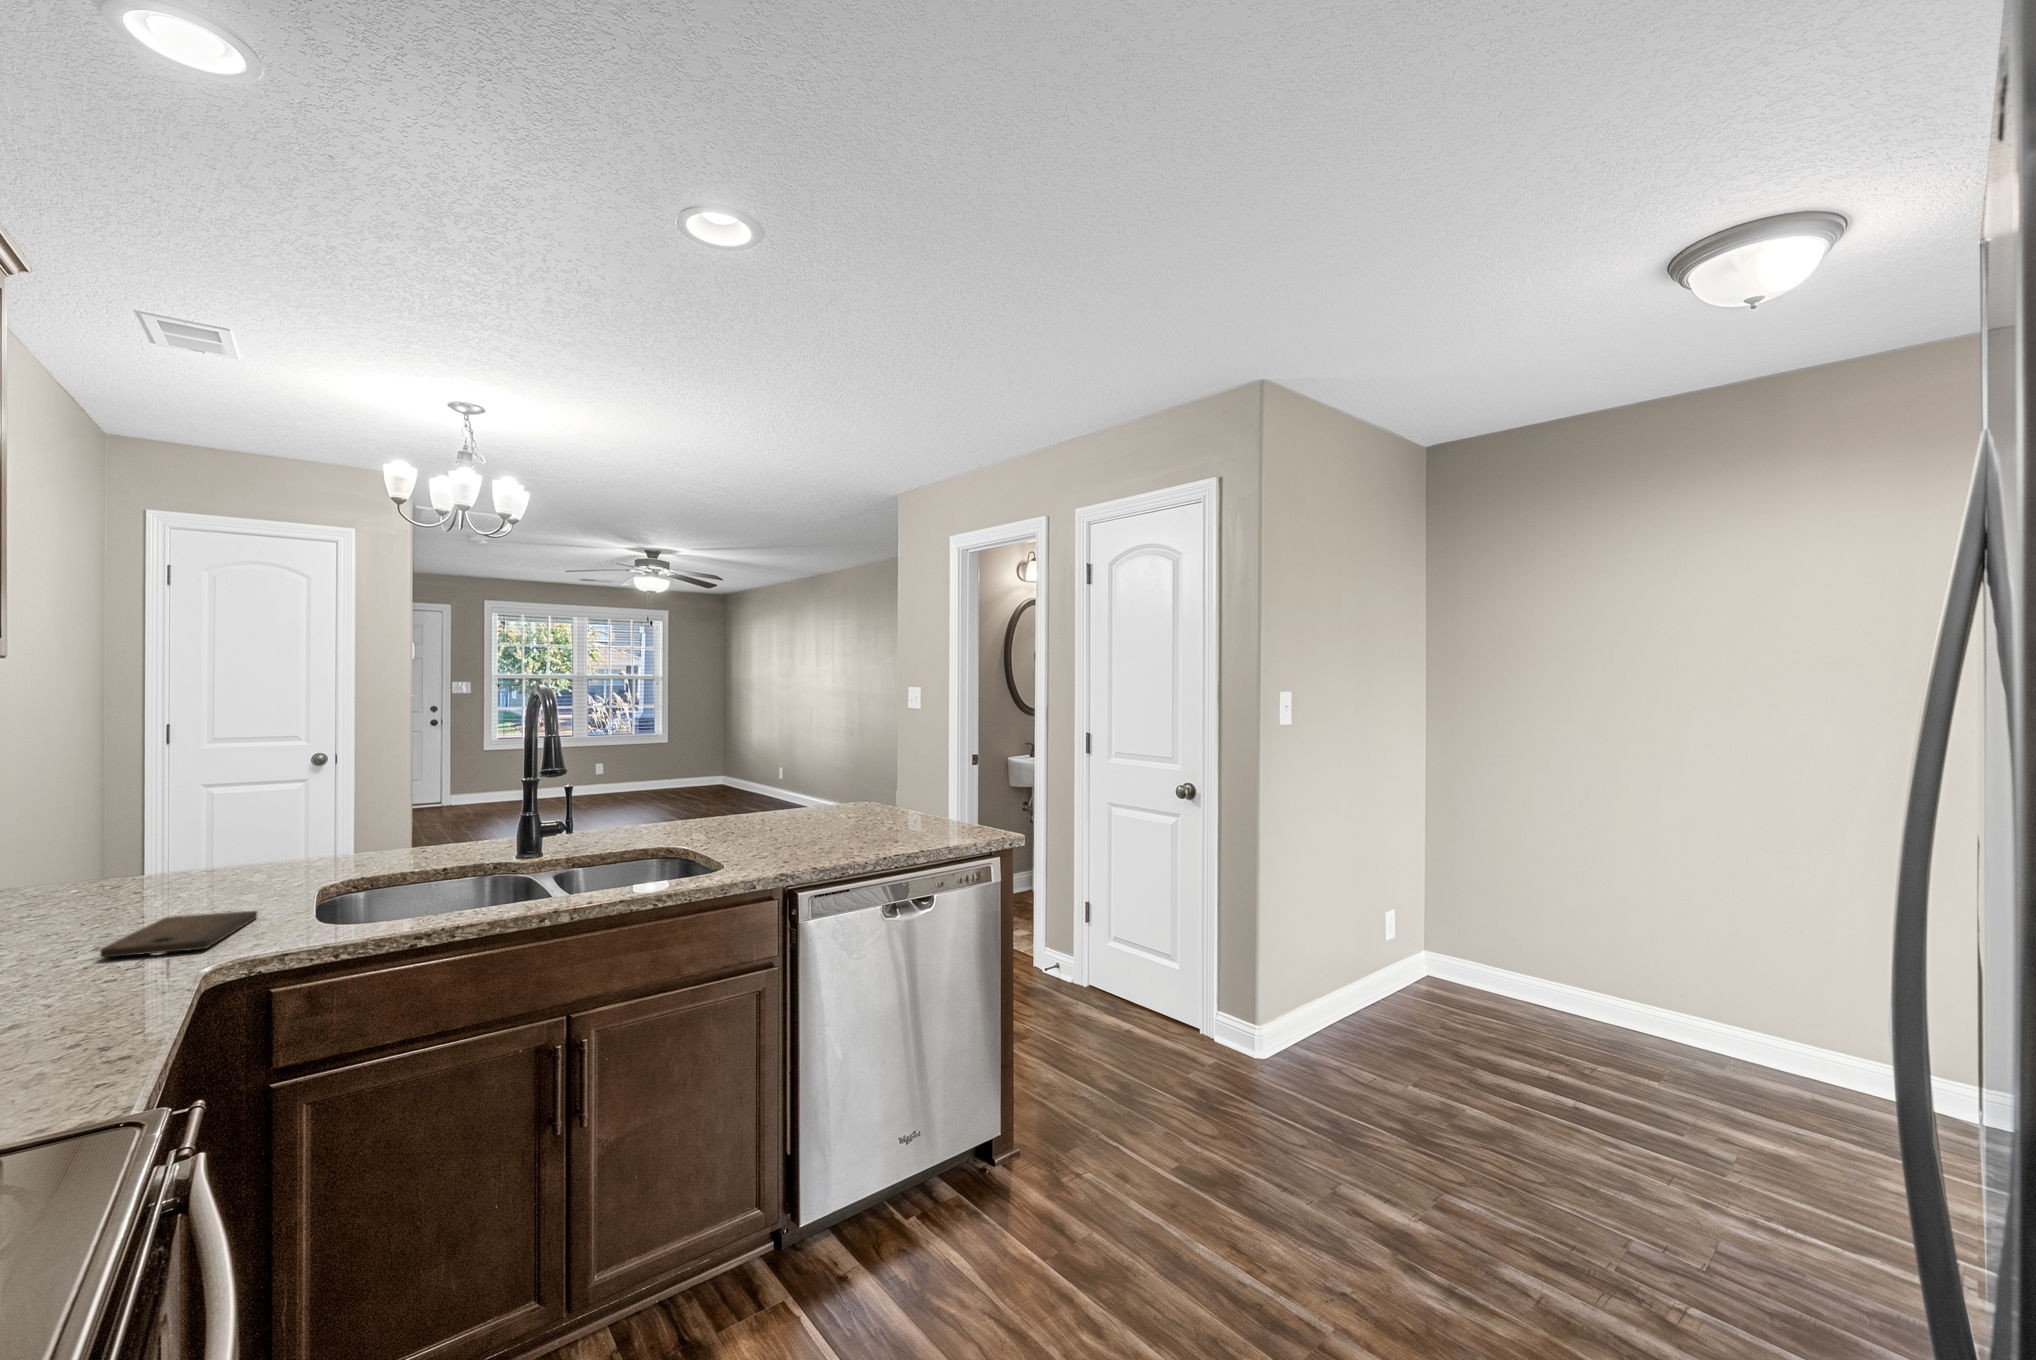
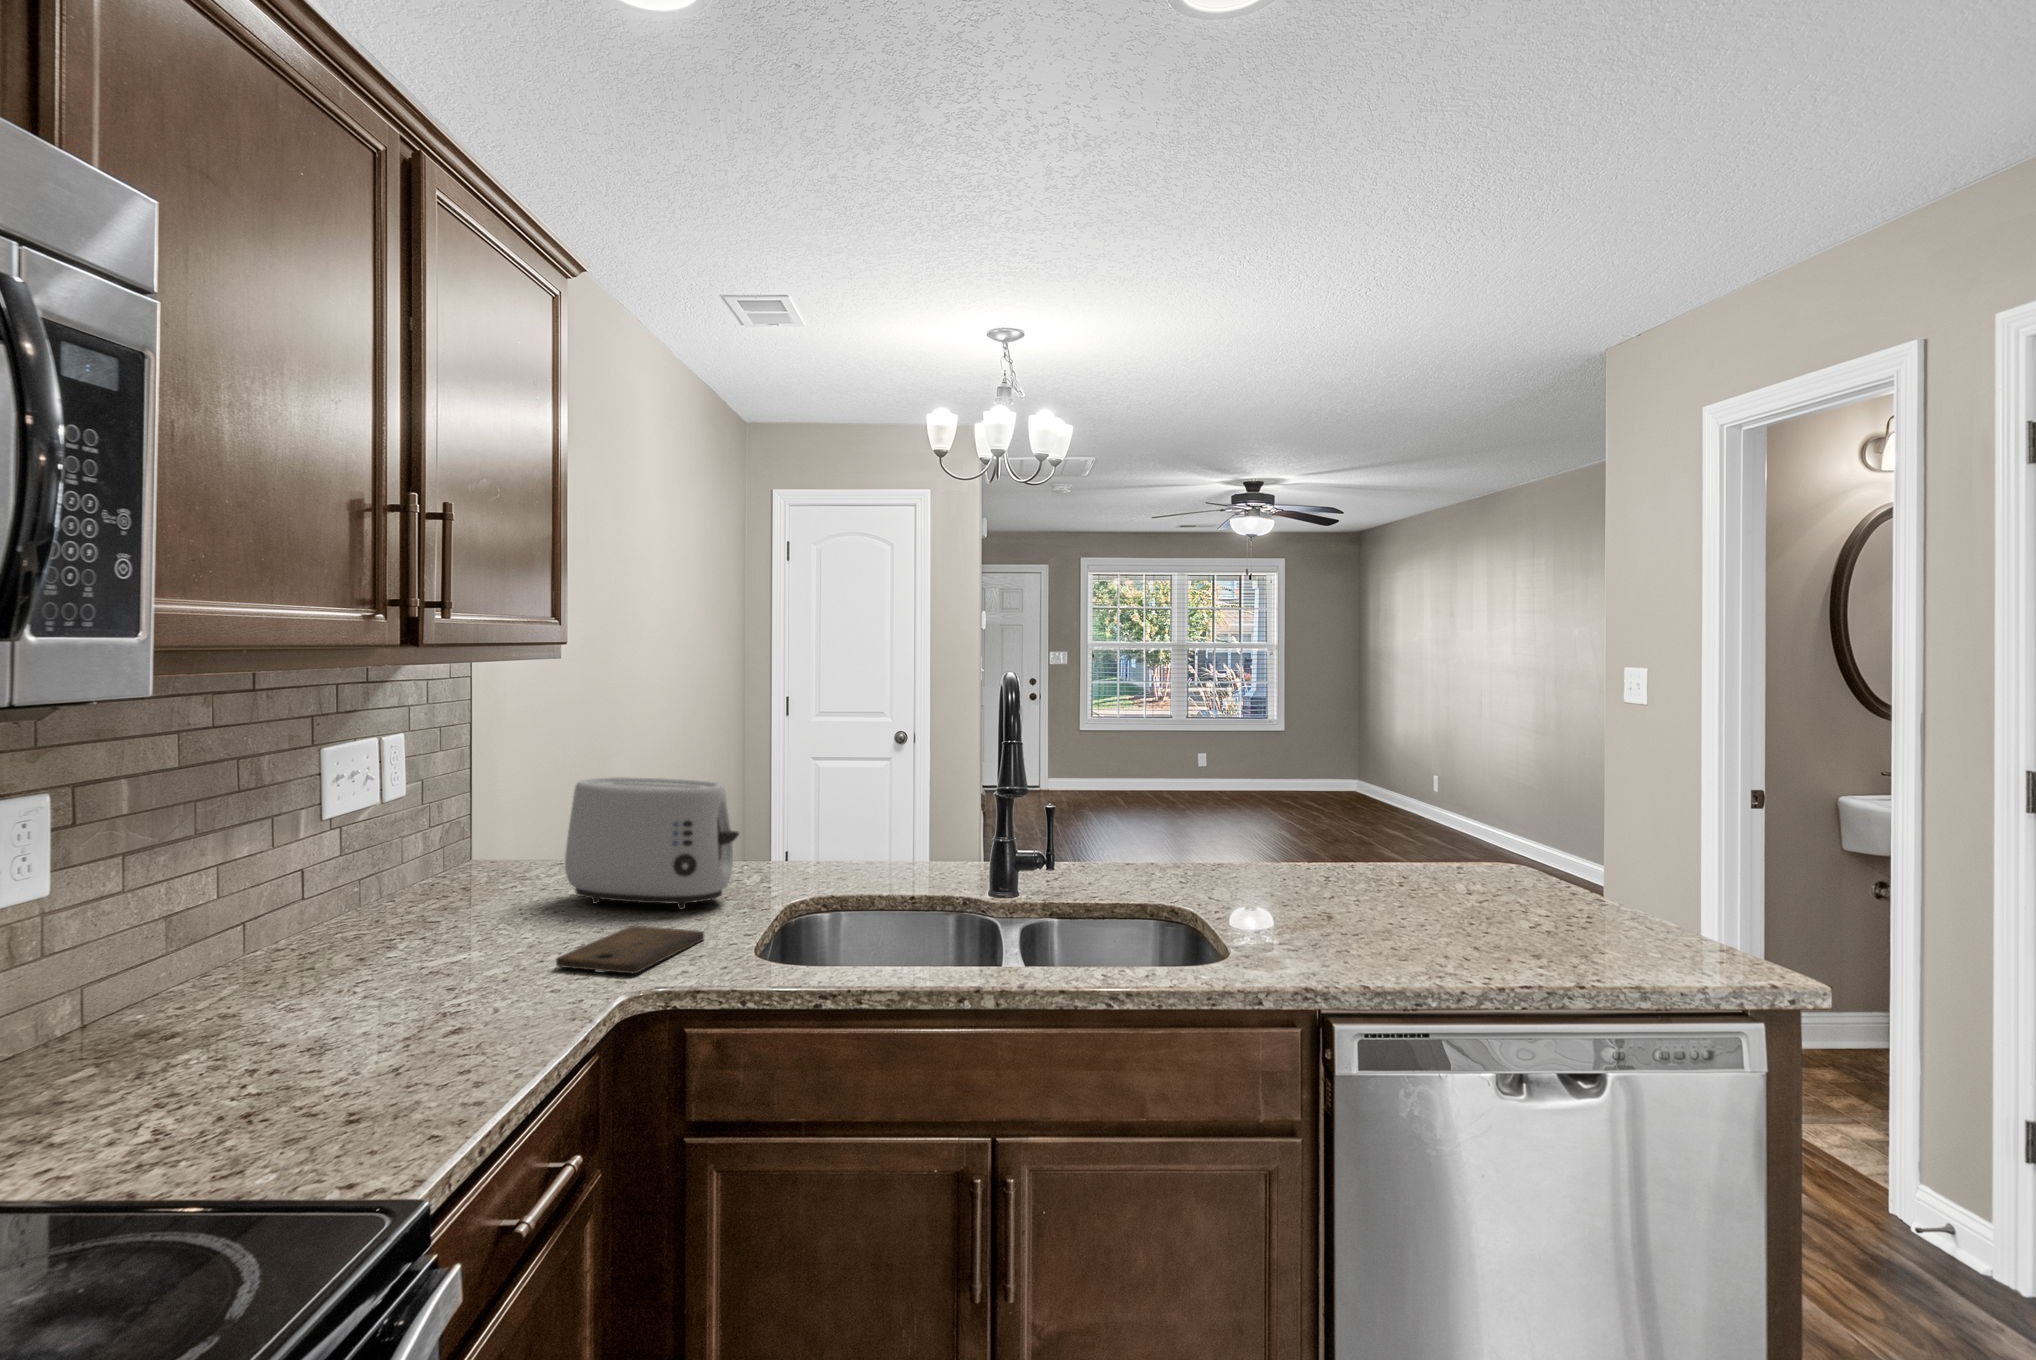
toaster: none [47,784,274,910] -> present [565,777,739,910]

